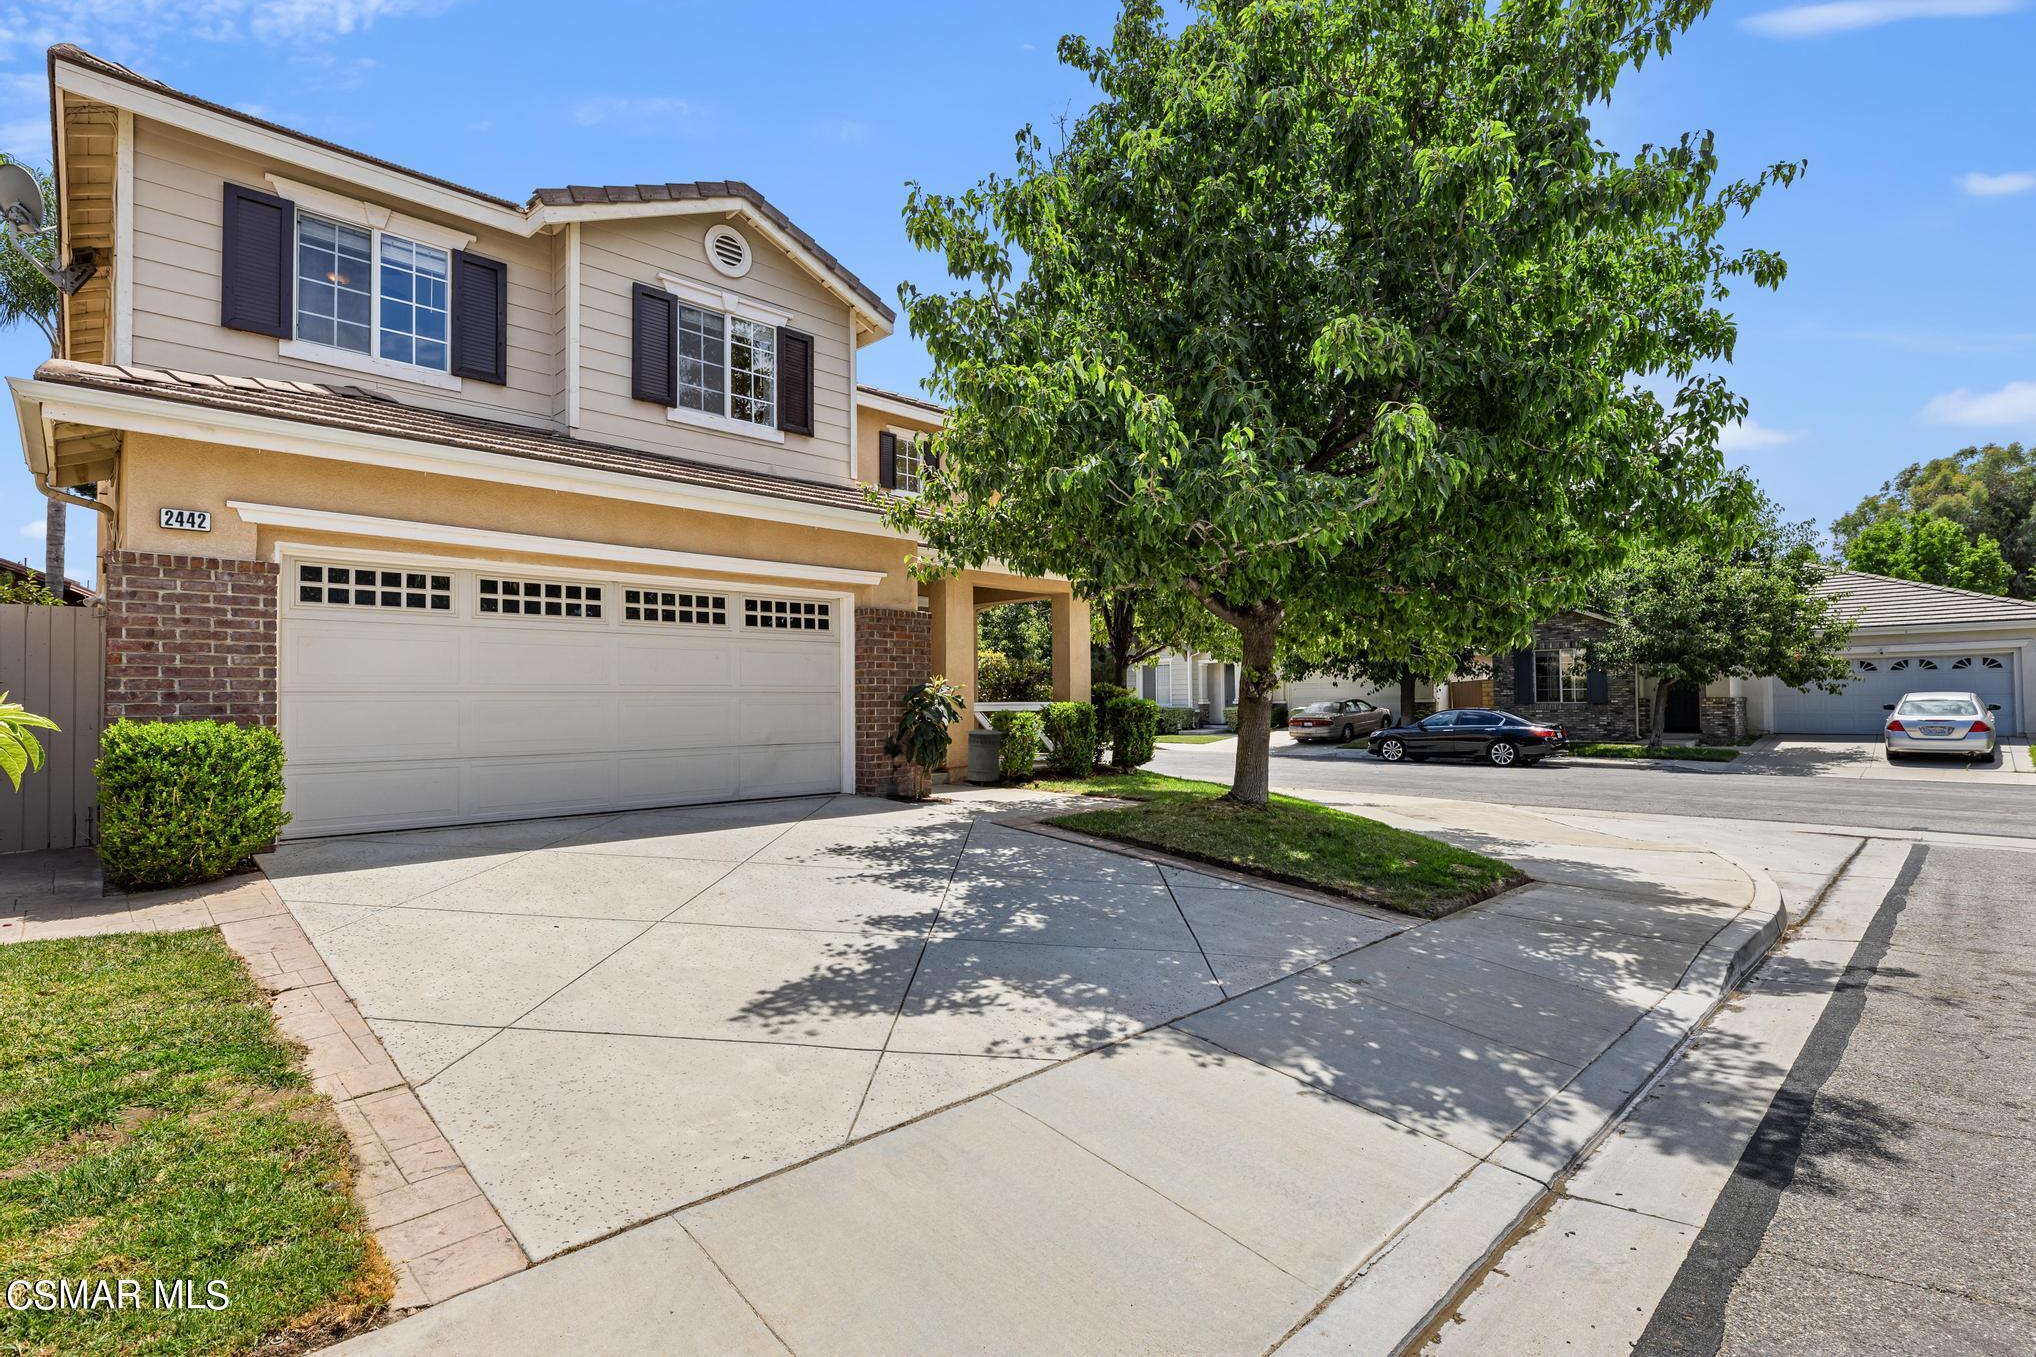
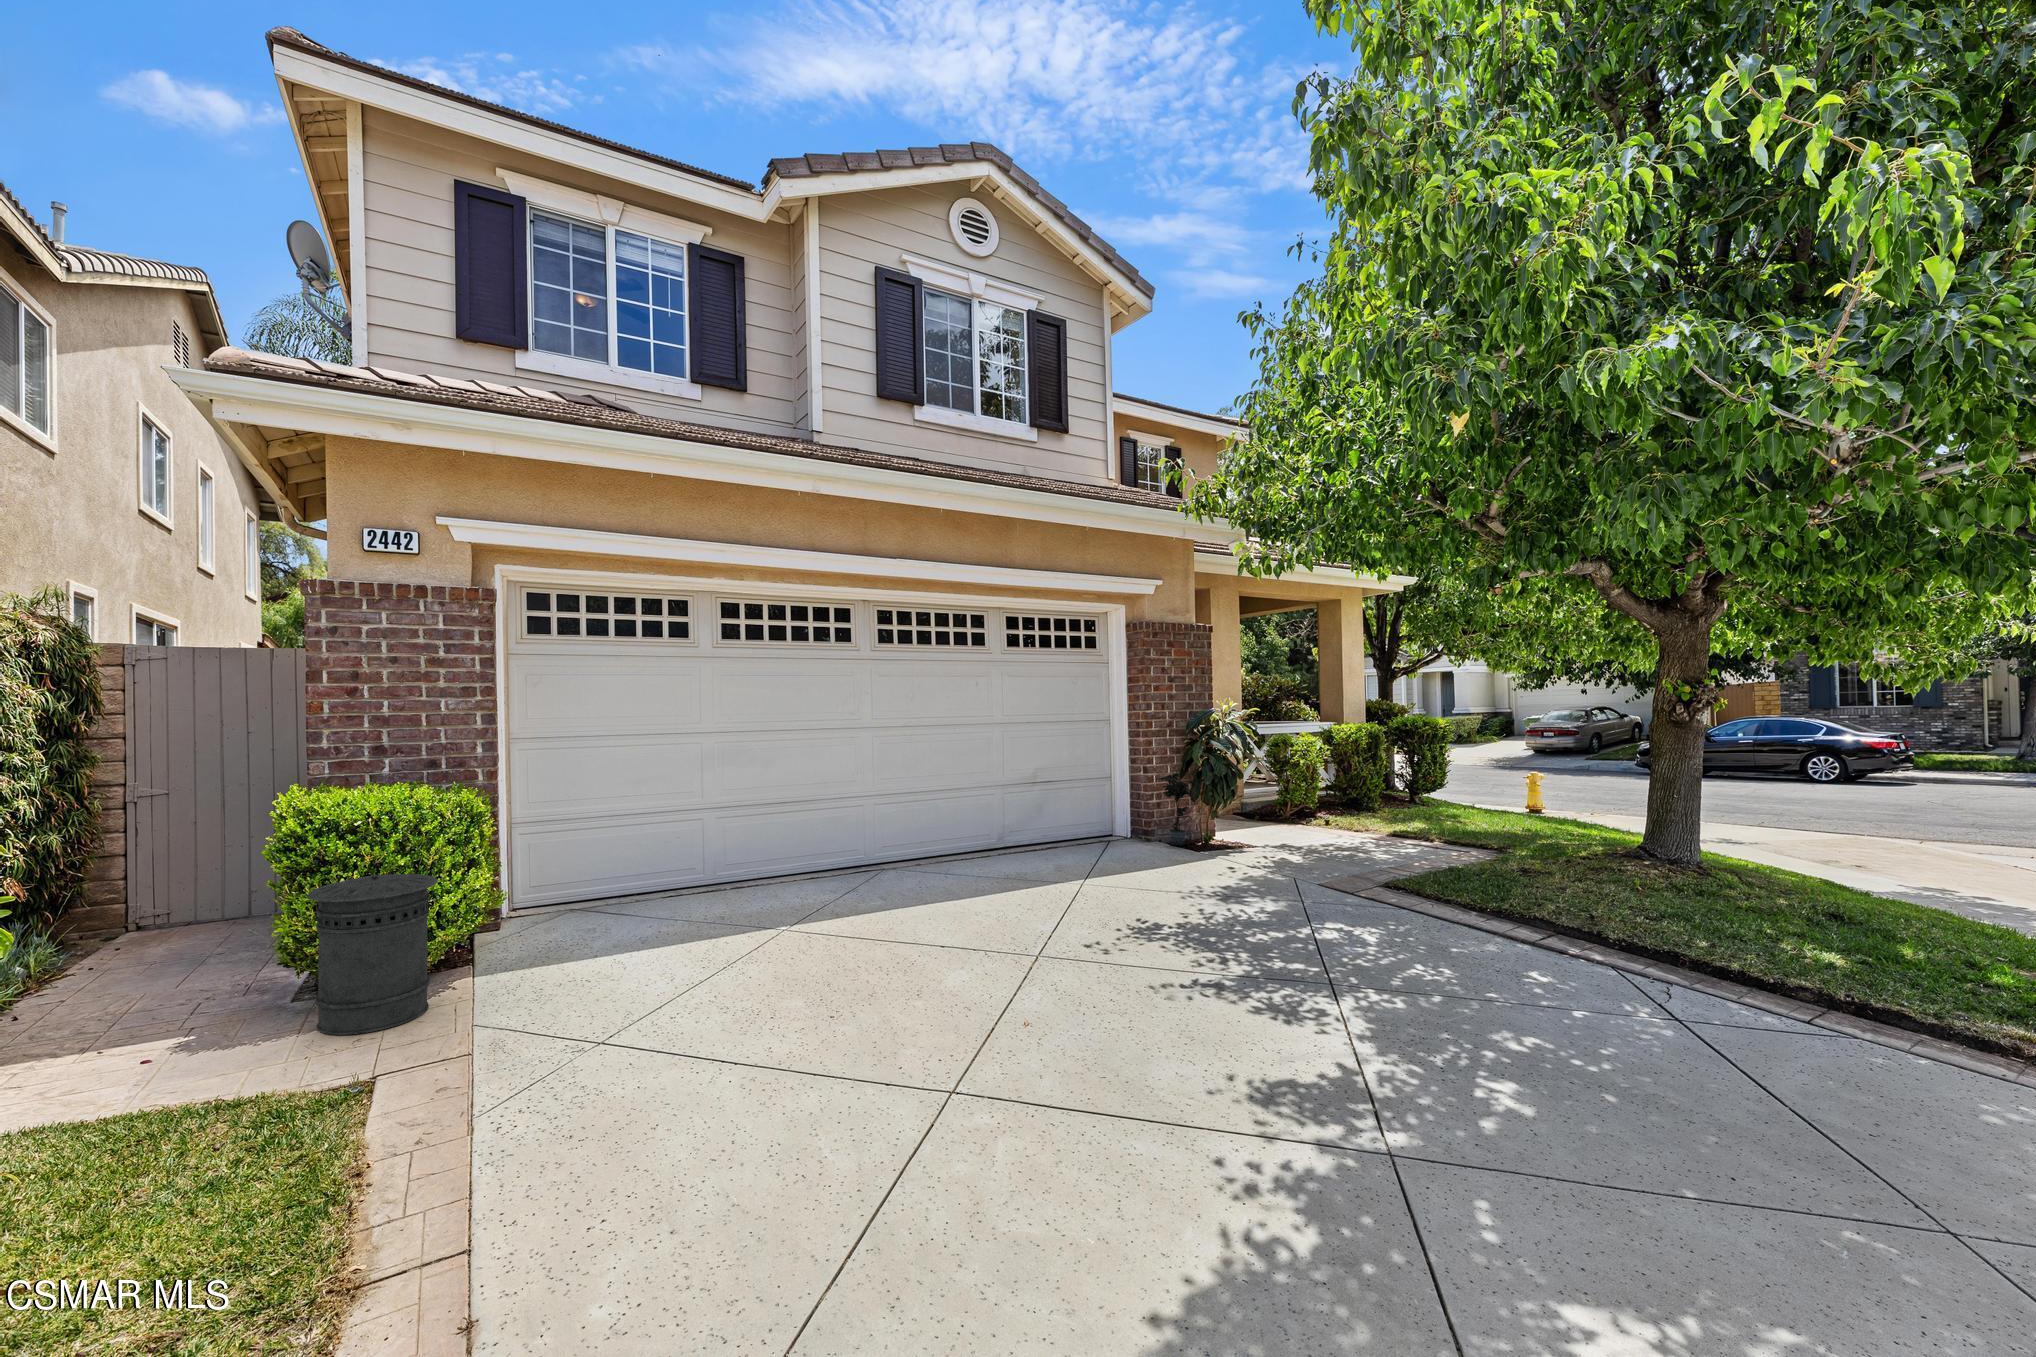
trash can: present [966,728,1003,781] -> present [307,874,438,1035]

